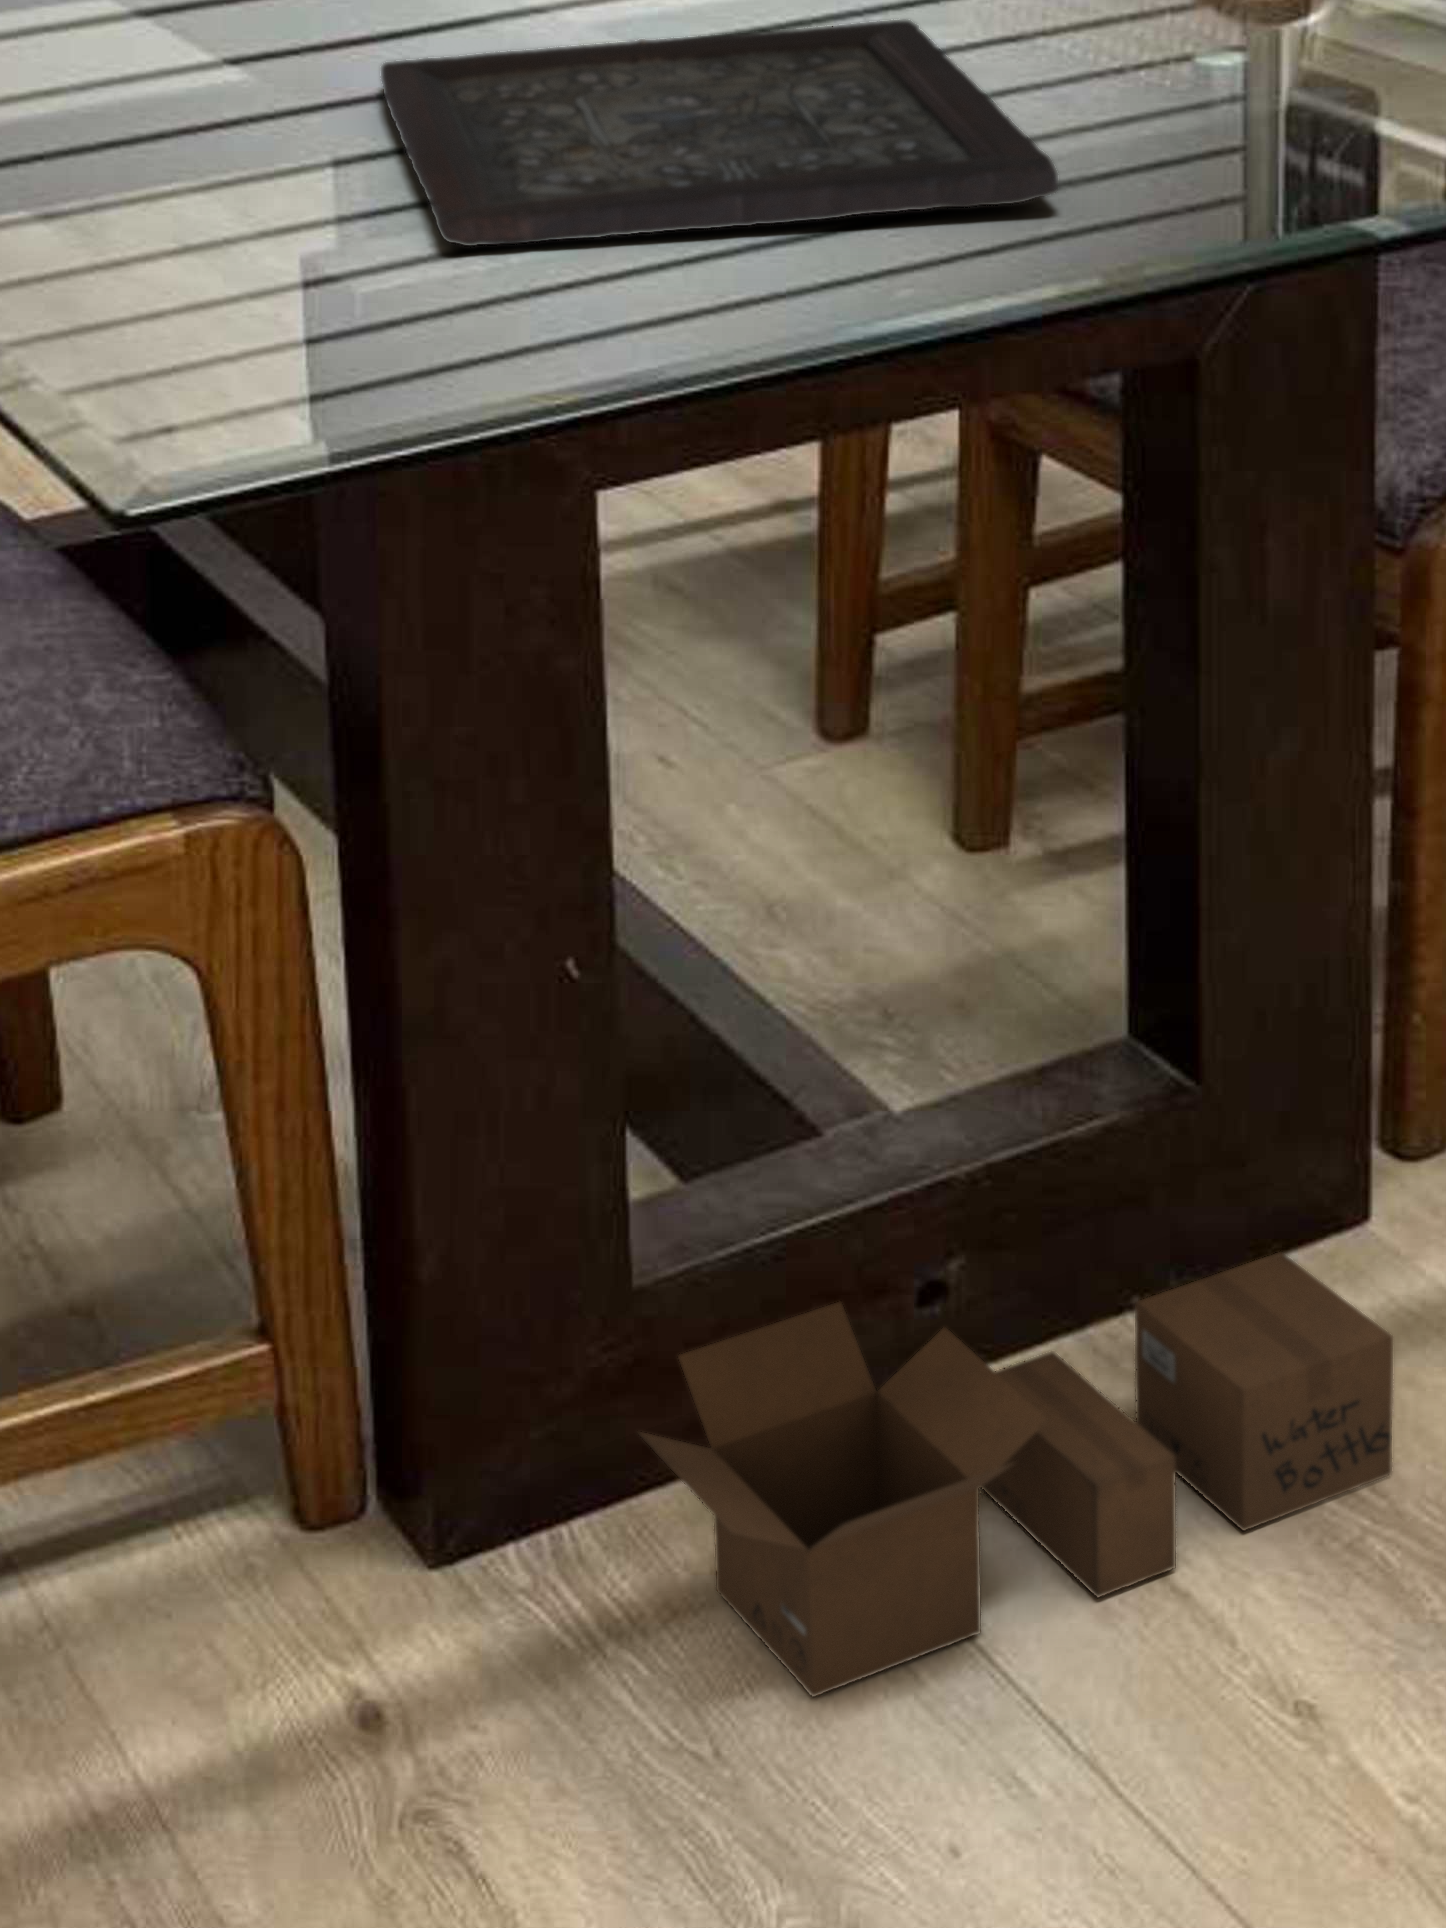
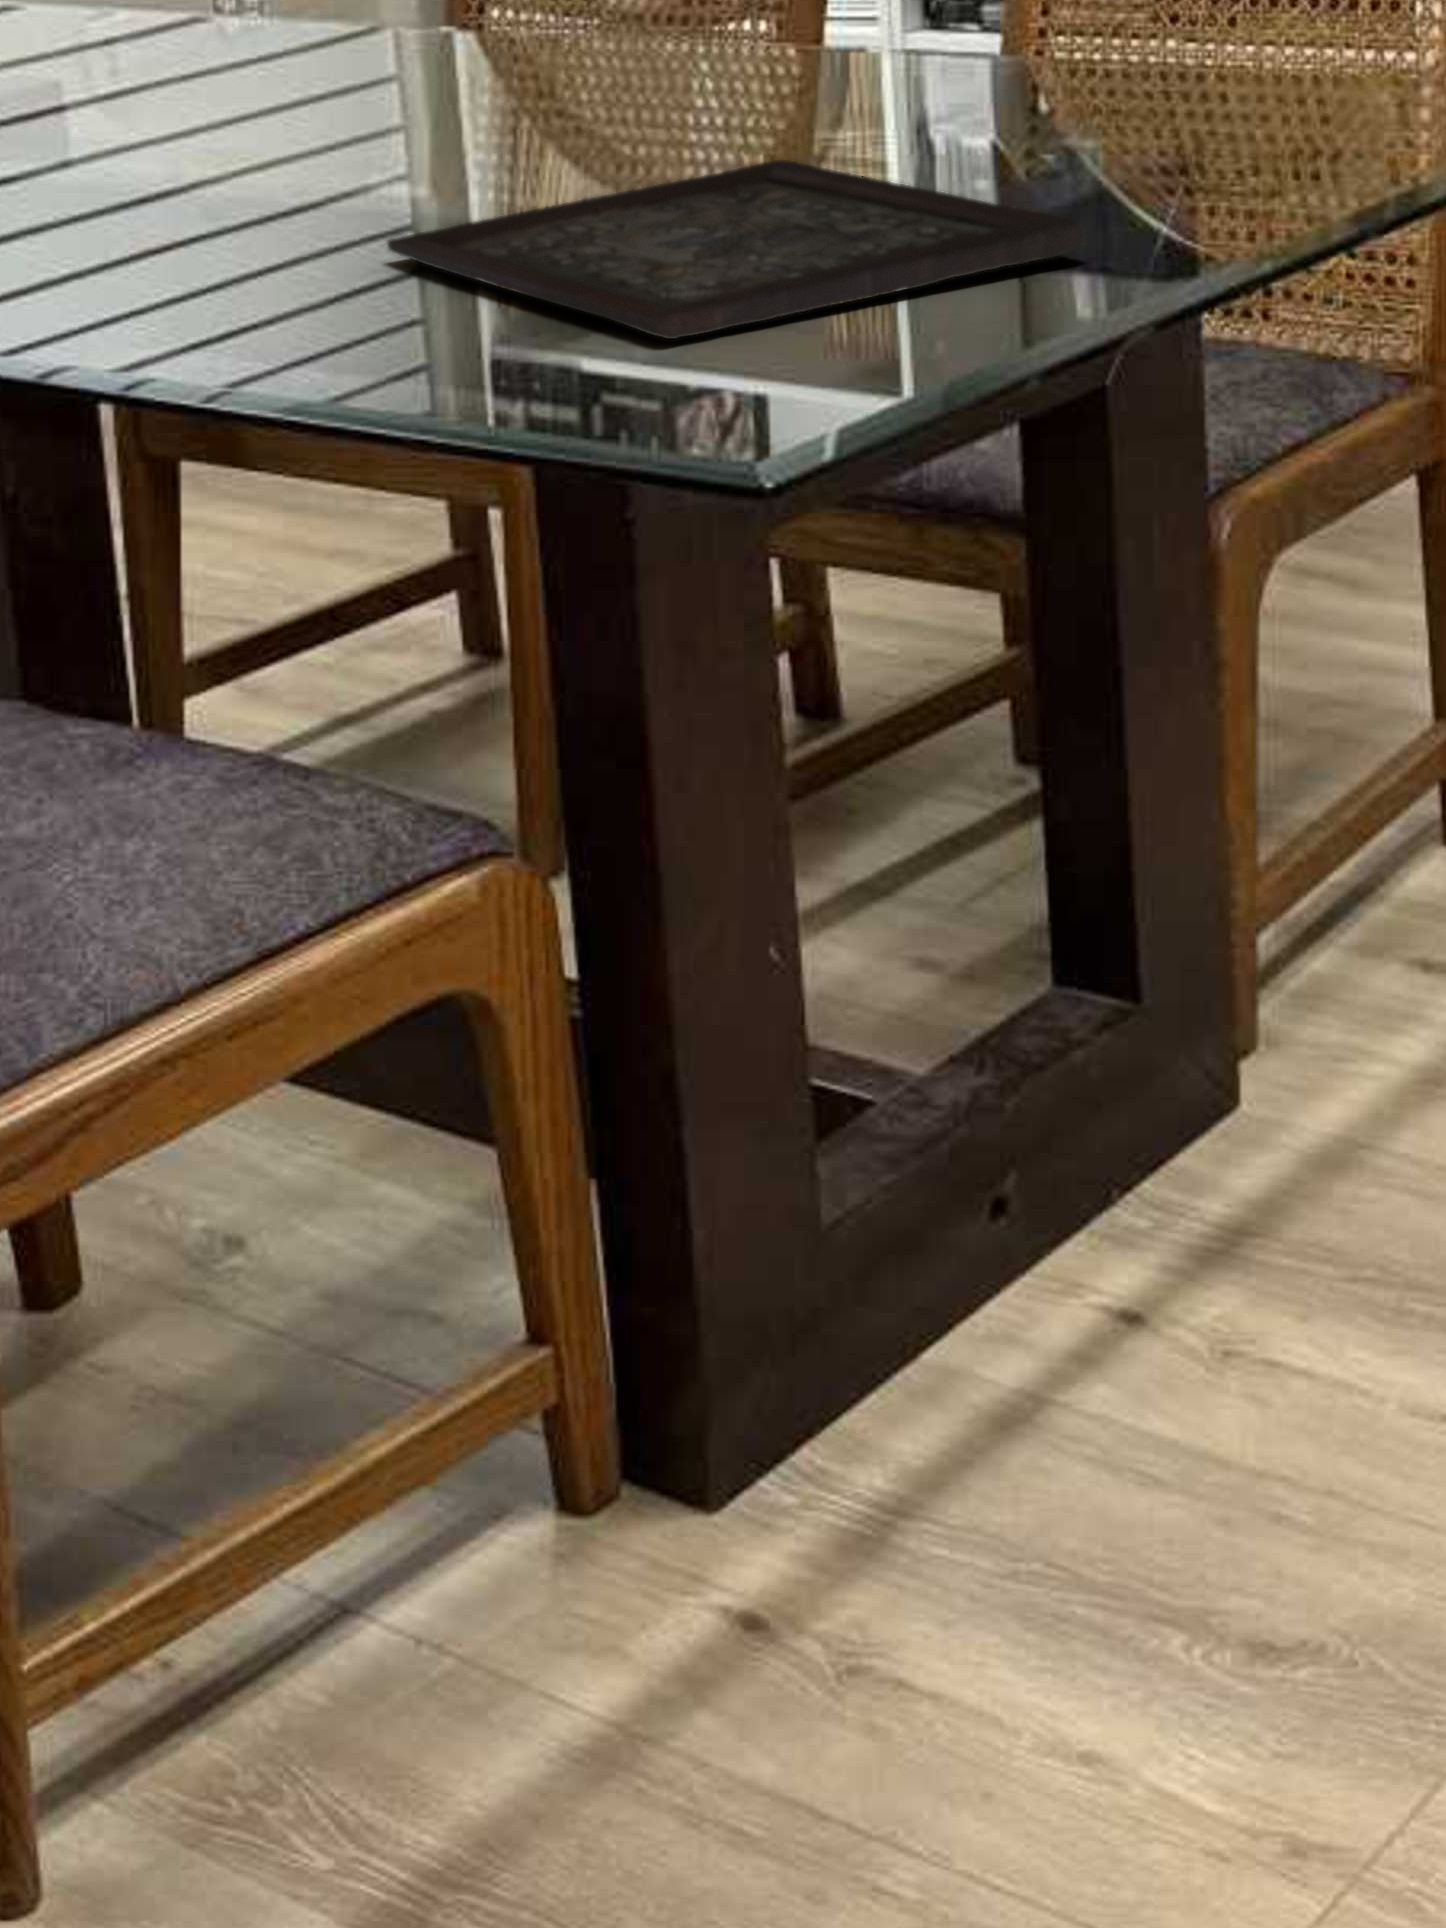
cardboard box: present [639,1252,1393,1697] -> none [893,1113,1388,1511]

